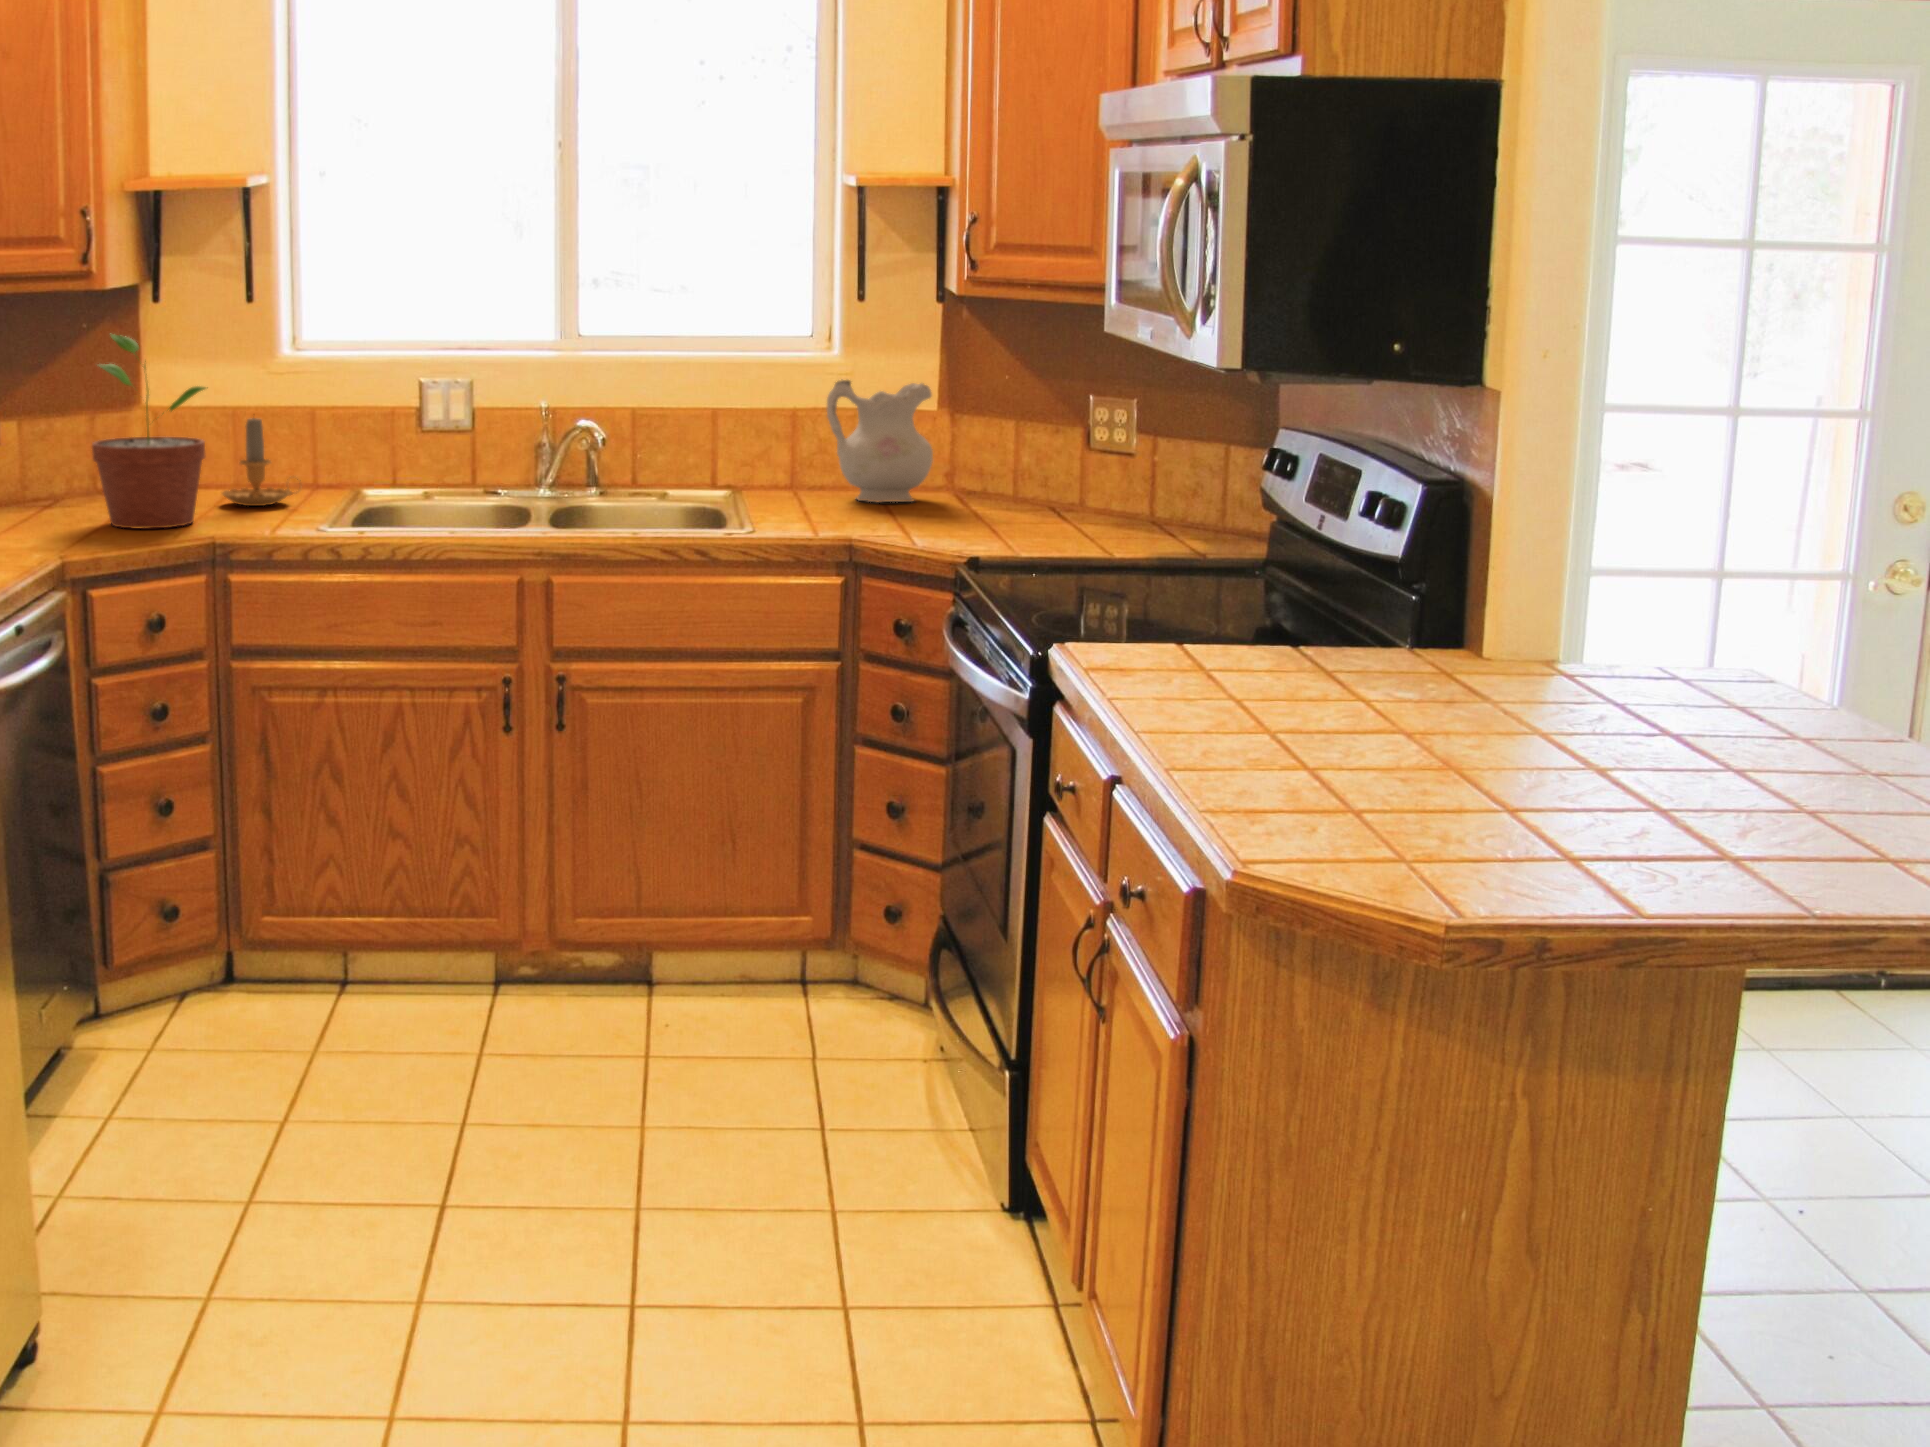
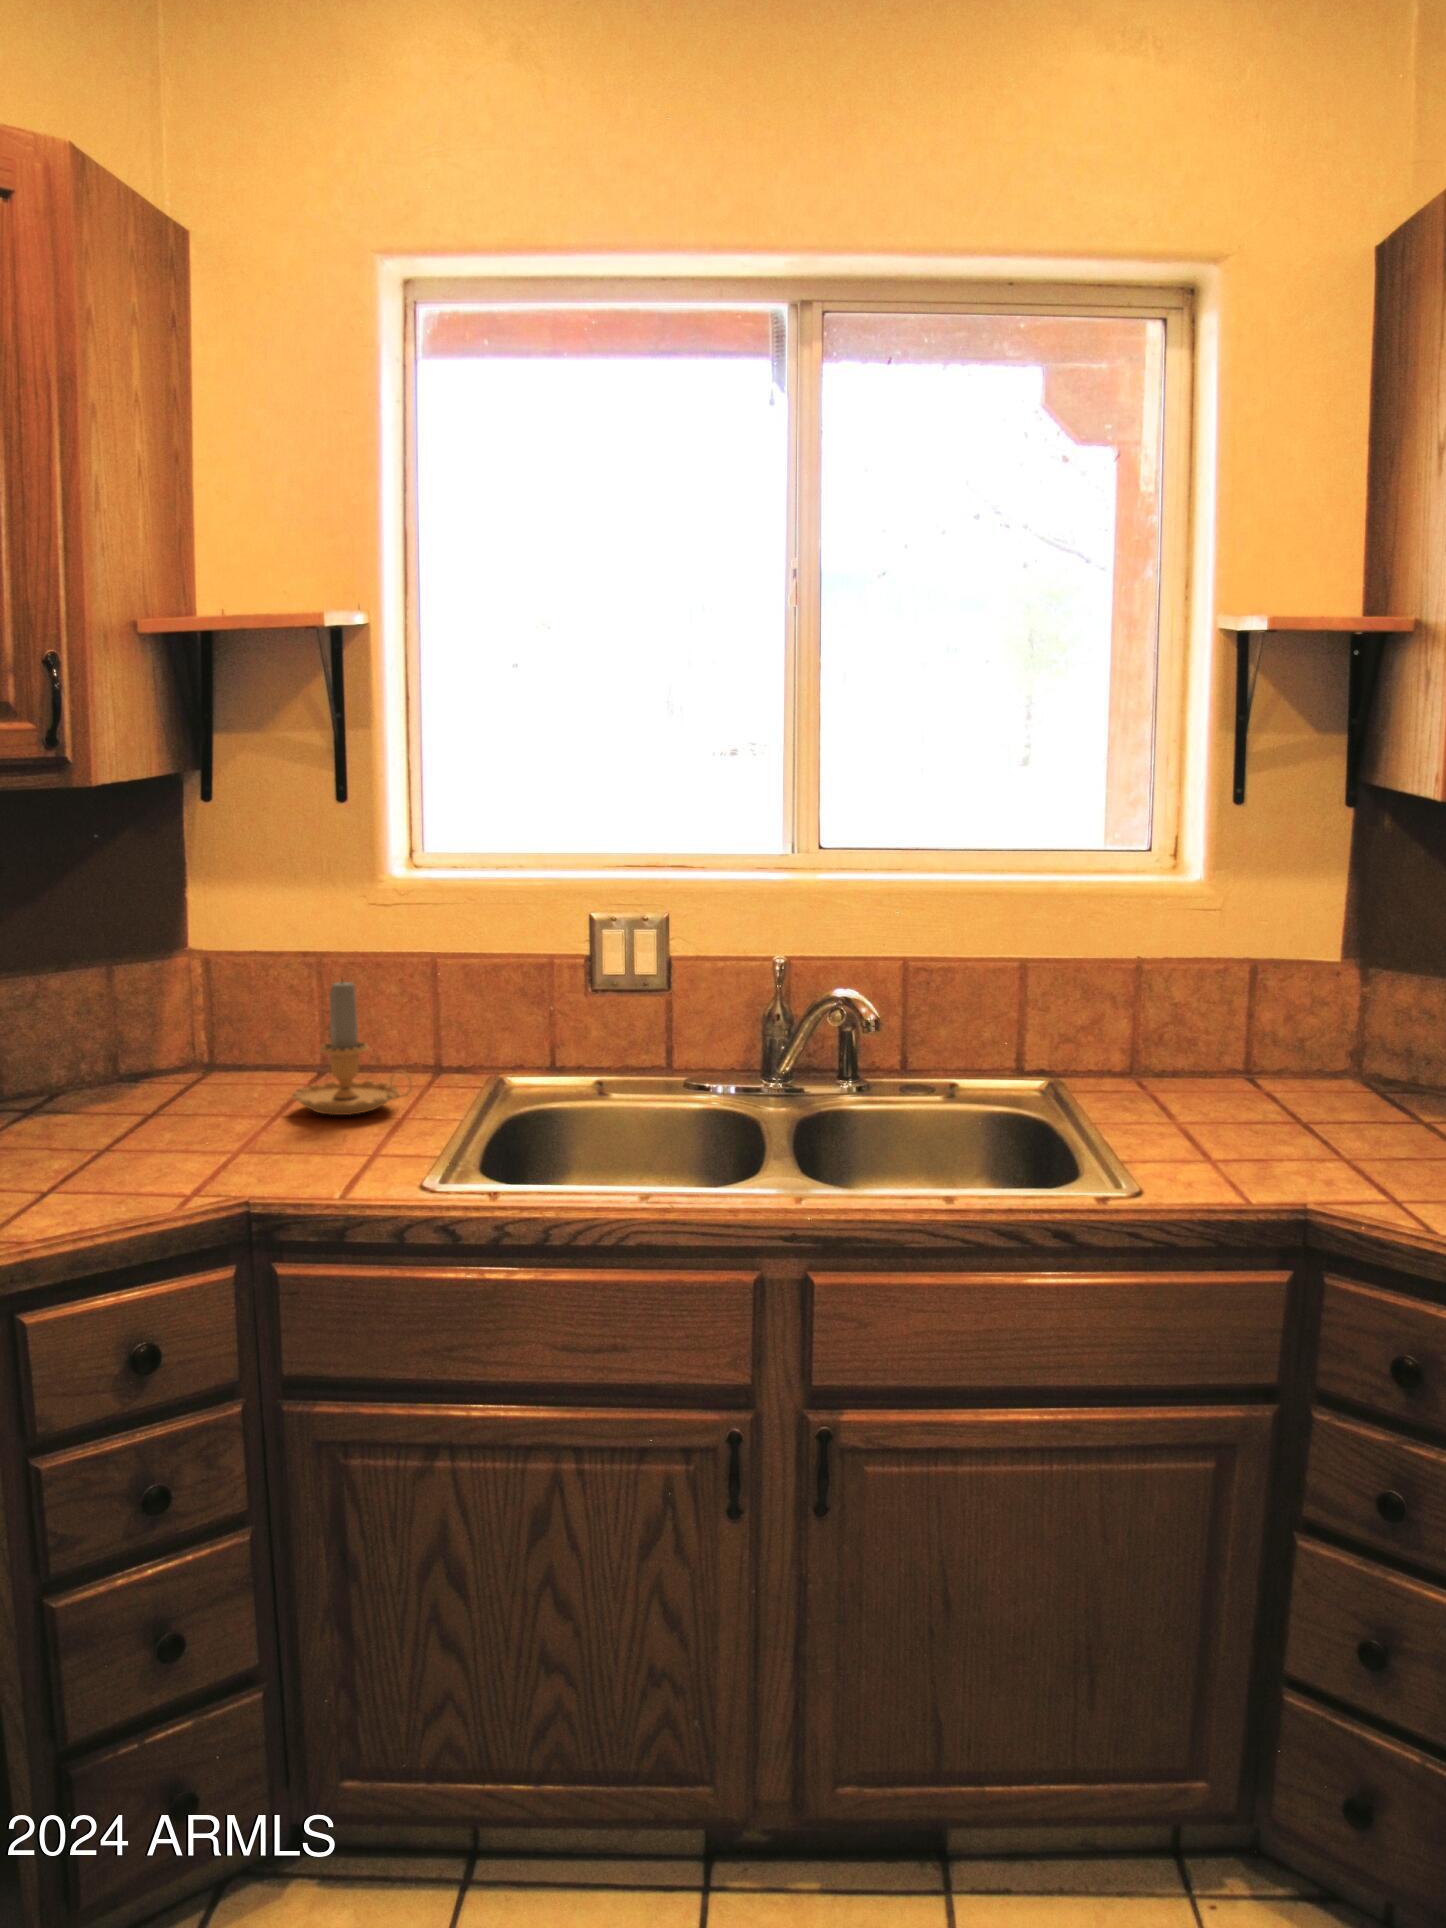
potted plant: present [92,334,206,528] -> none [70,862,255,1178]
ceramic pitcher: present [827,380,933,502] -> none [1194,920,1352,1104]

